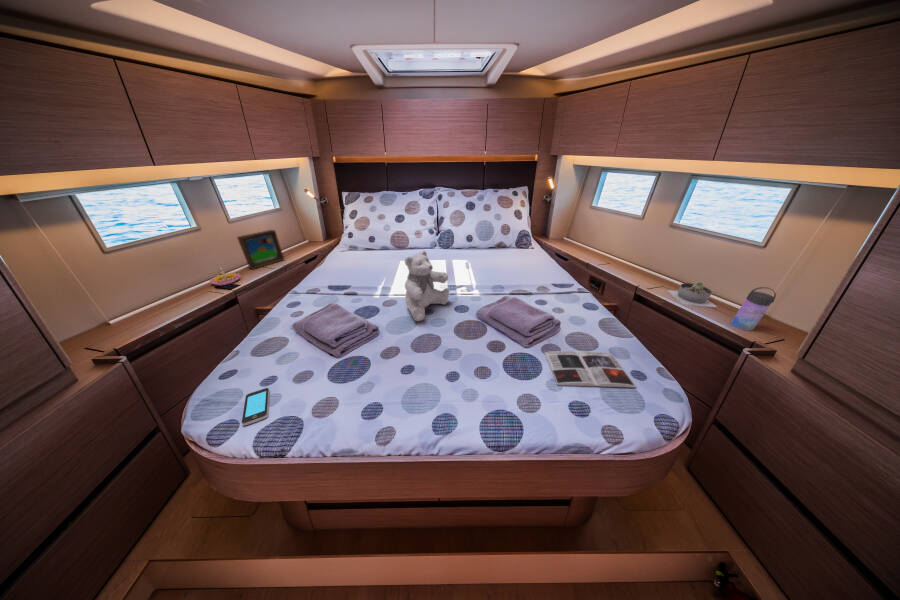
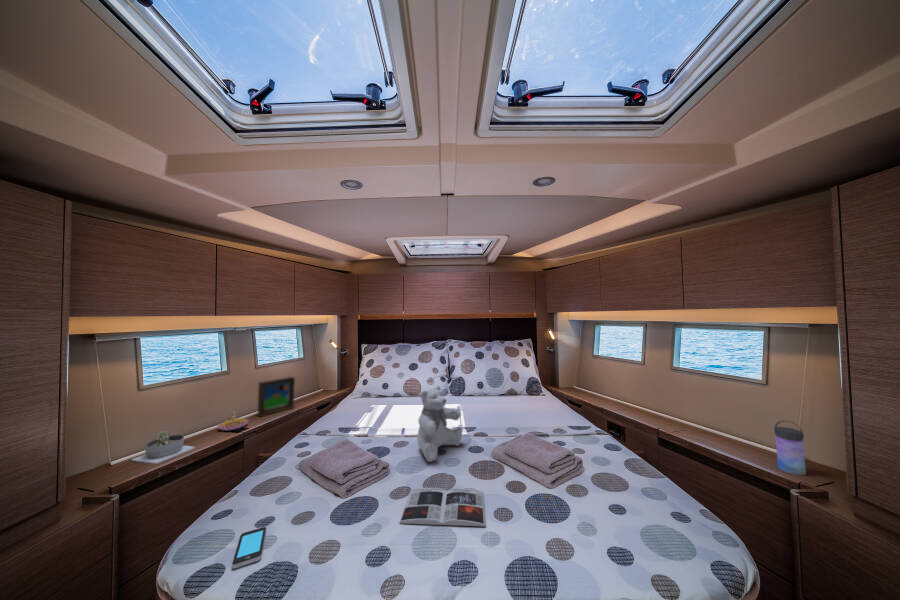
succulent planter: present [668,281,717,308] -> present [132,431,195,464]
magazine: present [545,351,636,388] -> present [400,488,486,526]

